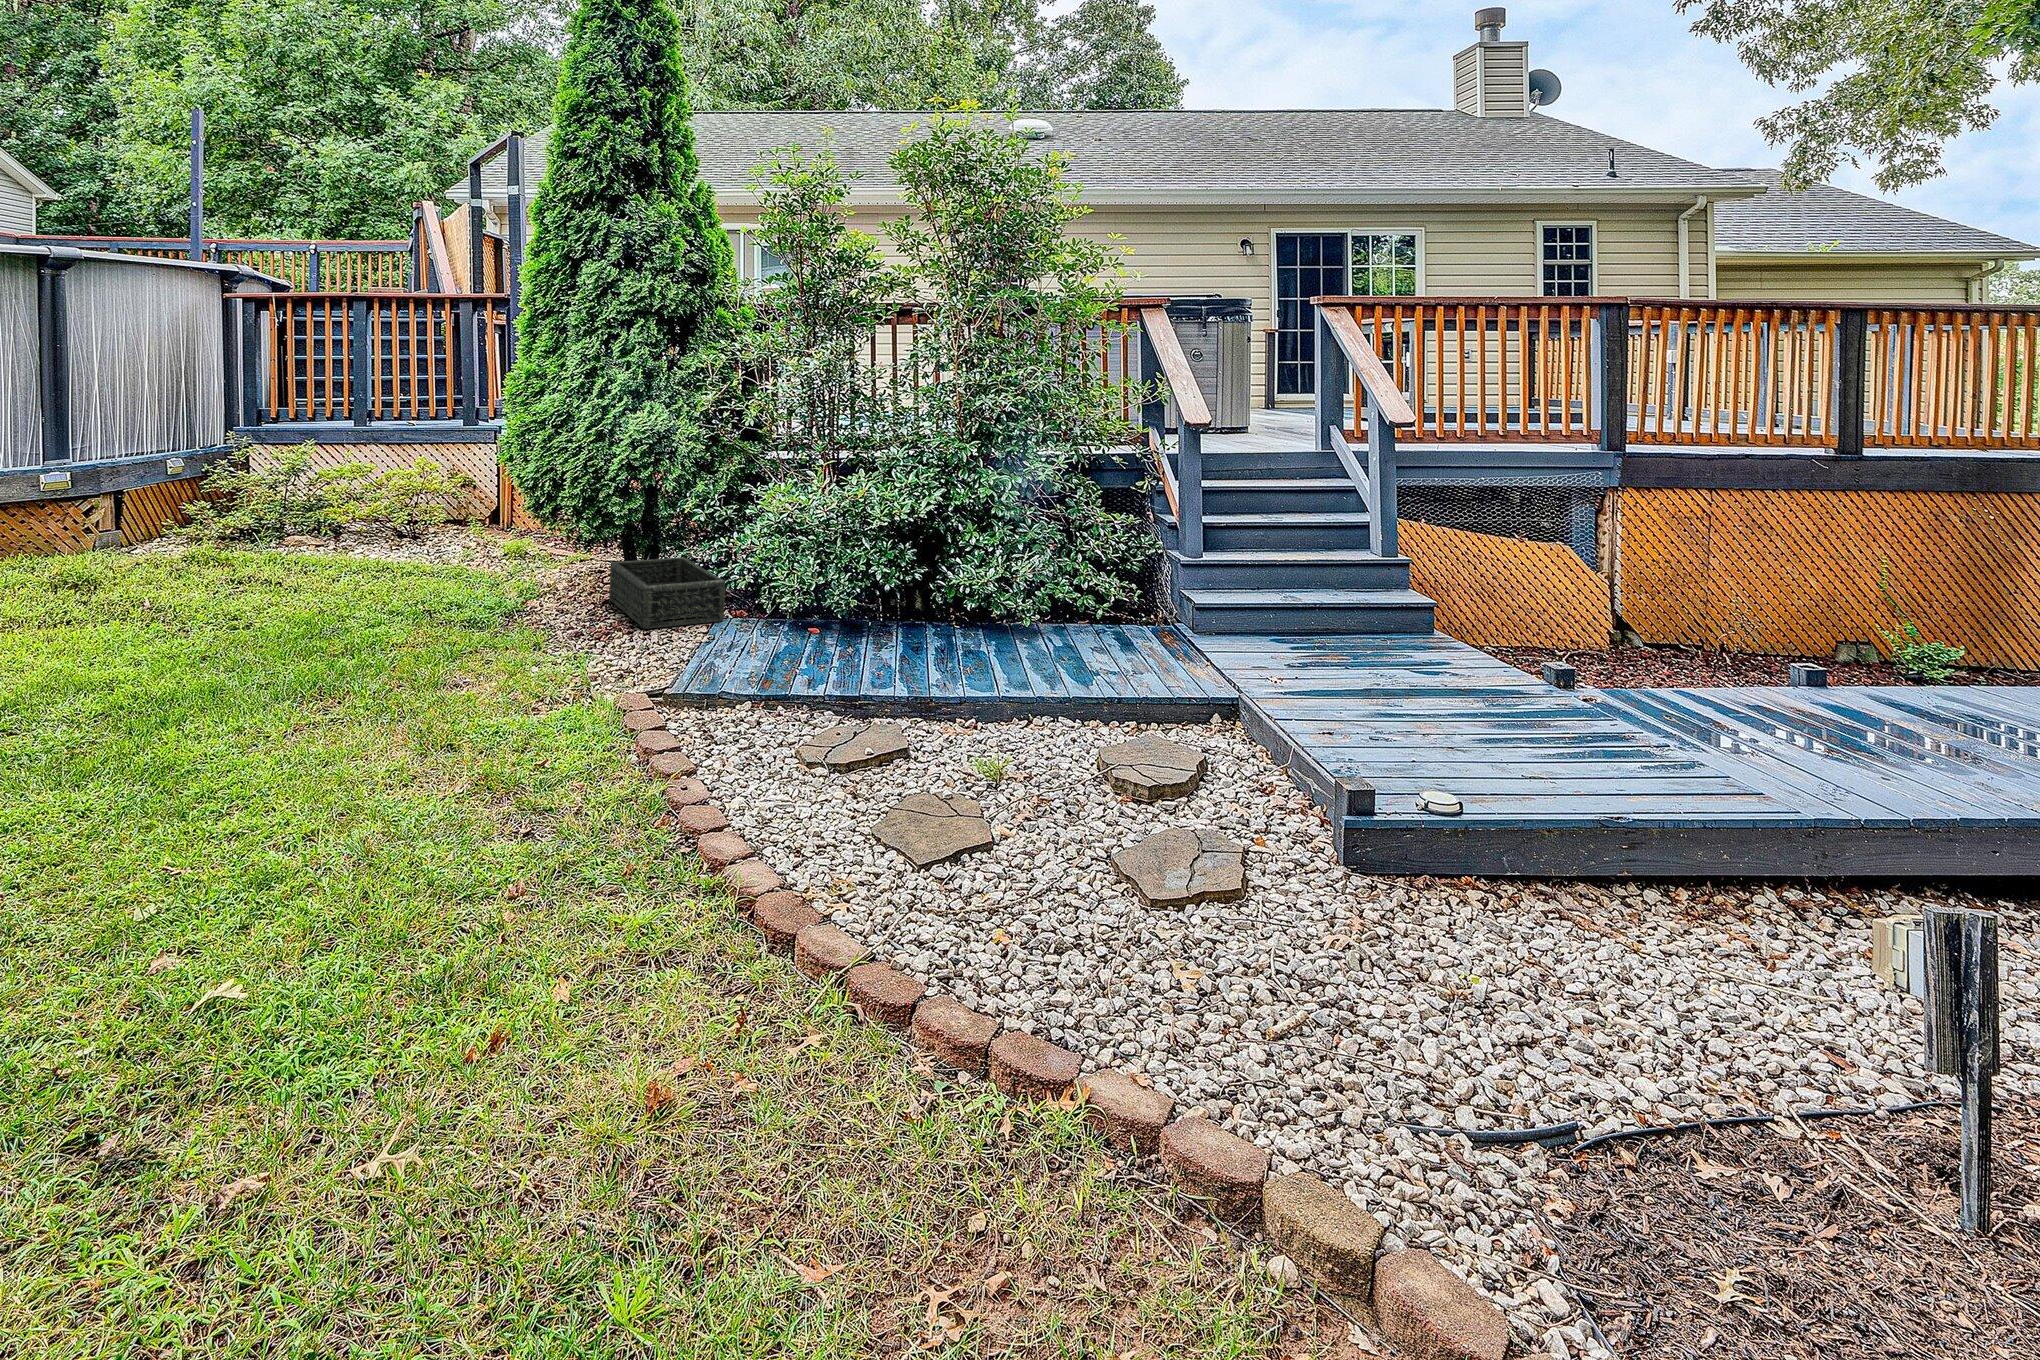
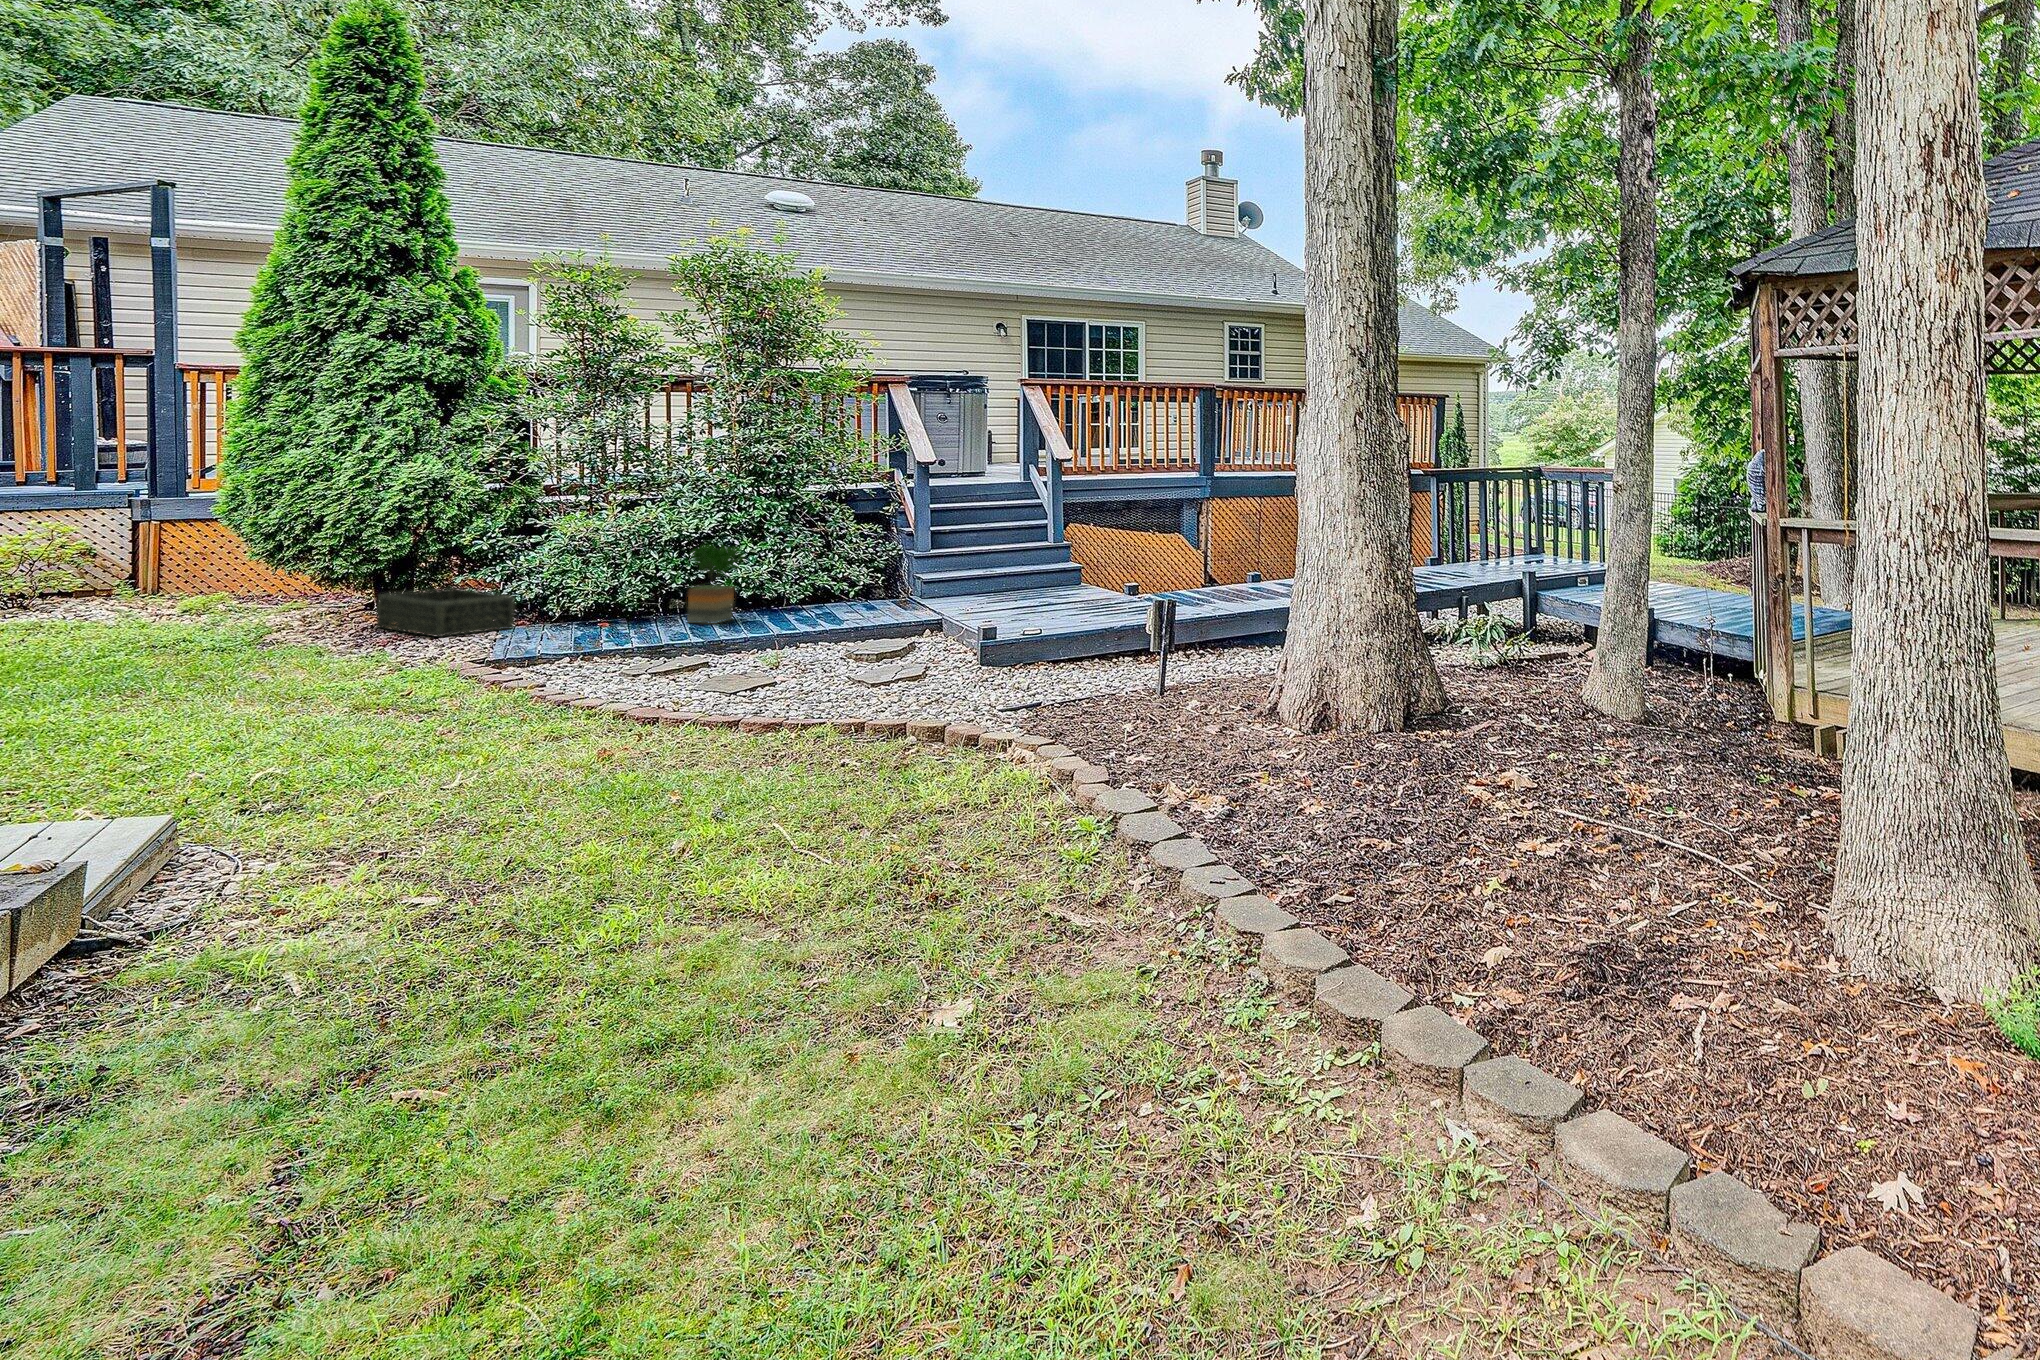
potted tree: none [902,530,971,644] -> present [687,545,743,624]

